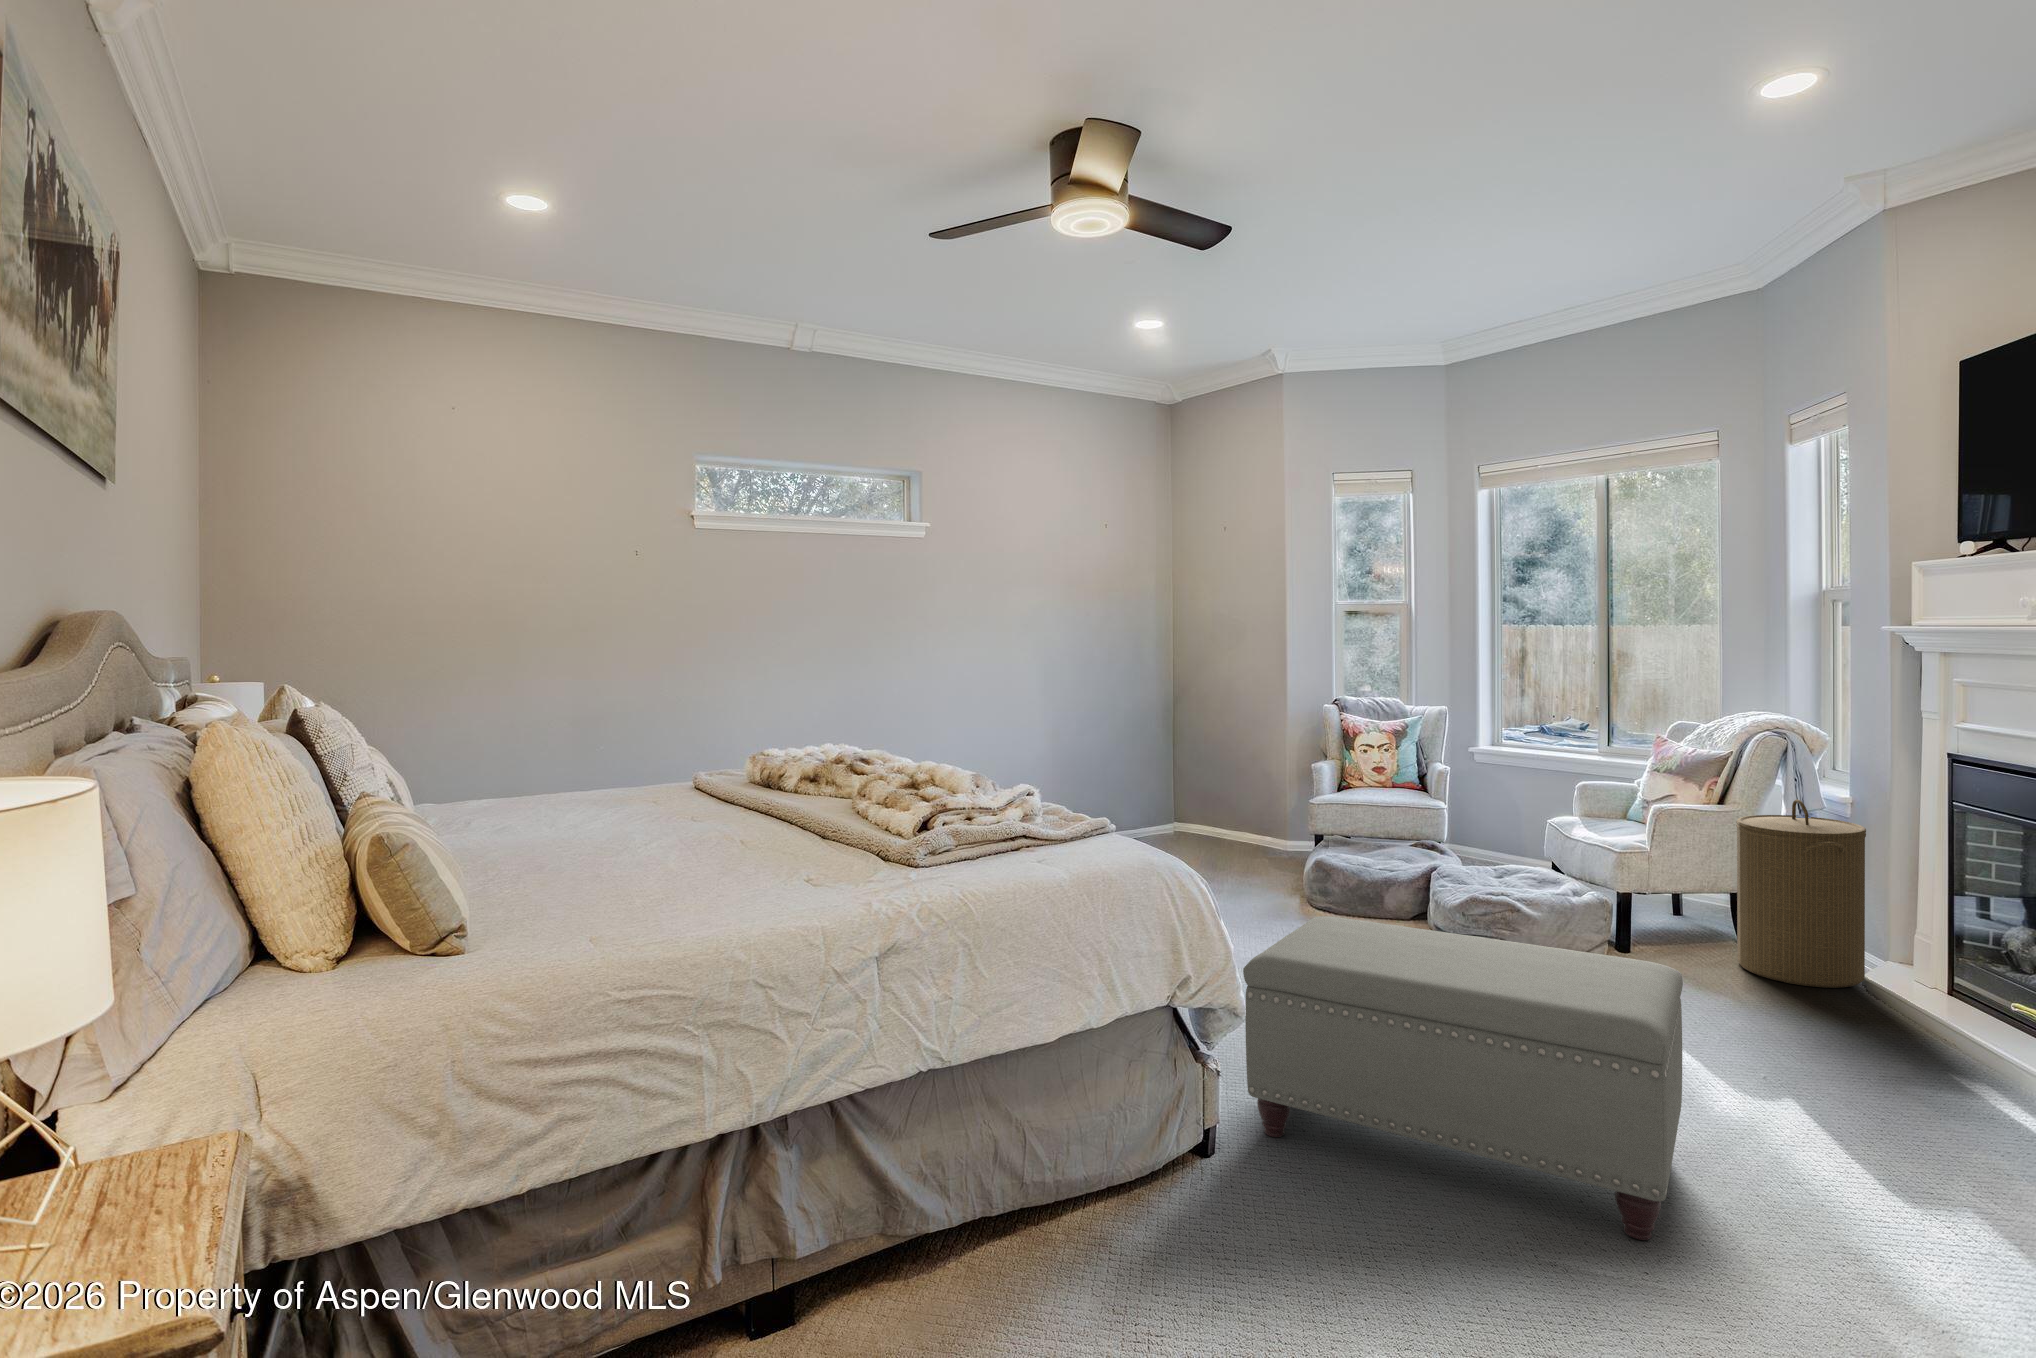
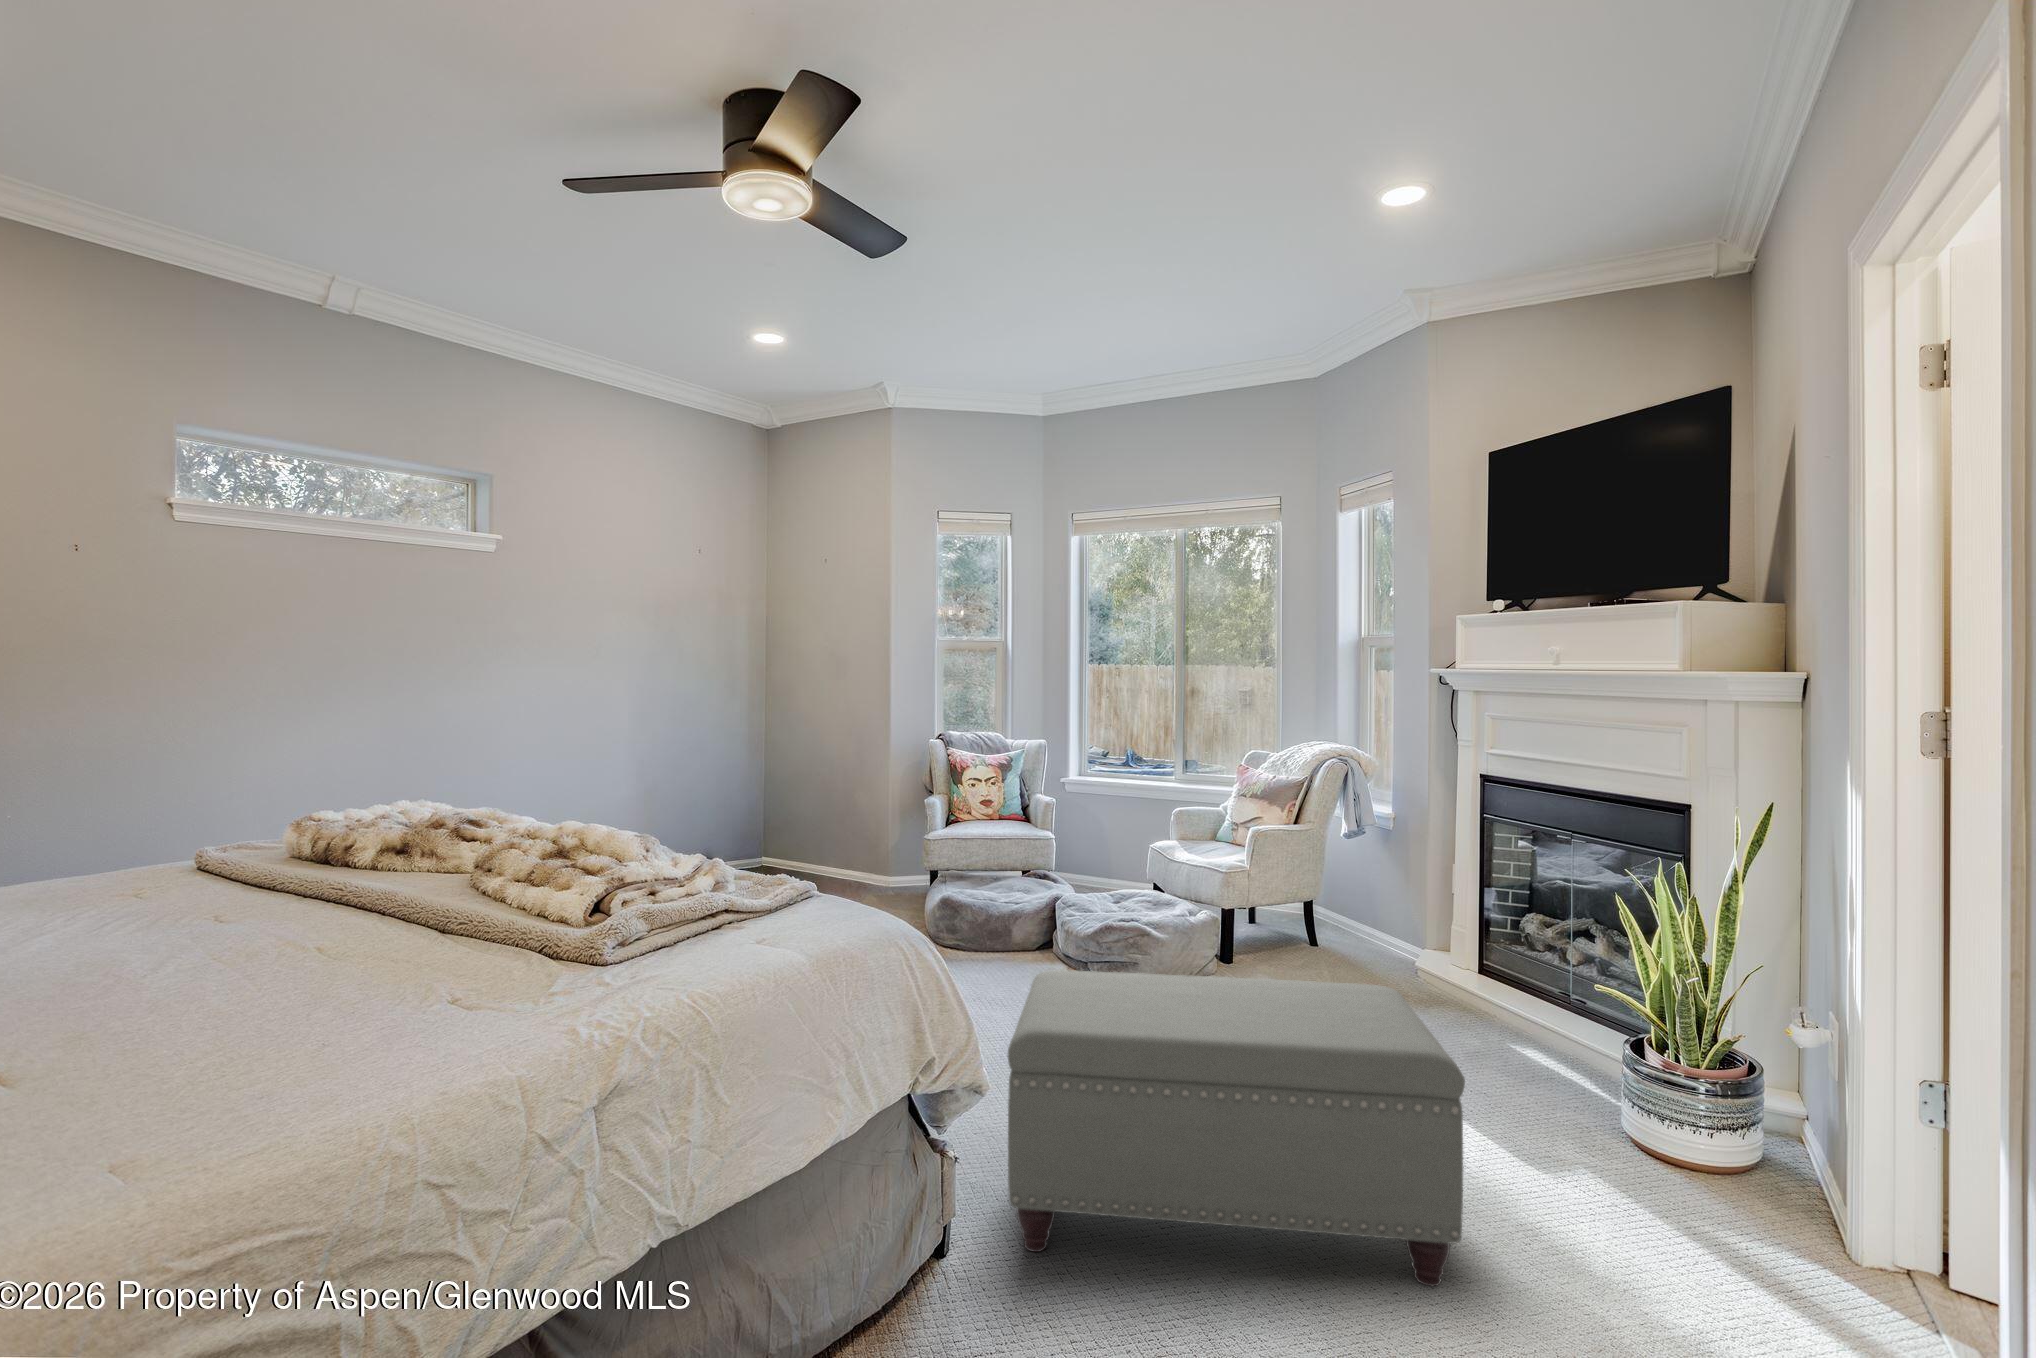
laundry hamper: present [1736,799,1866,988] -> none [1313,817,1407,979]

